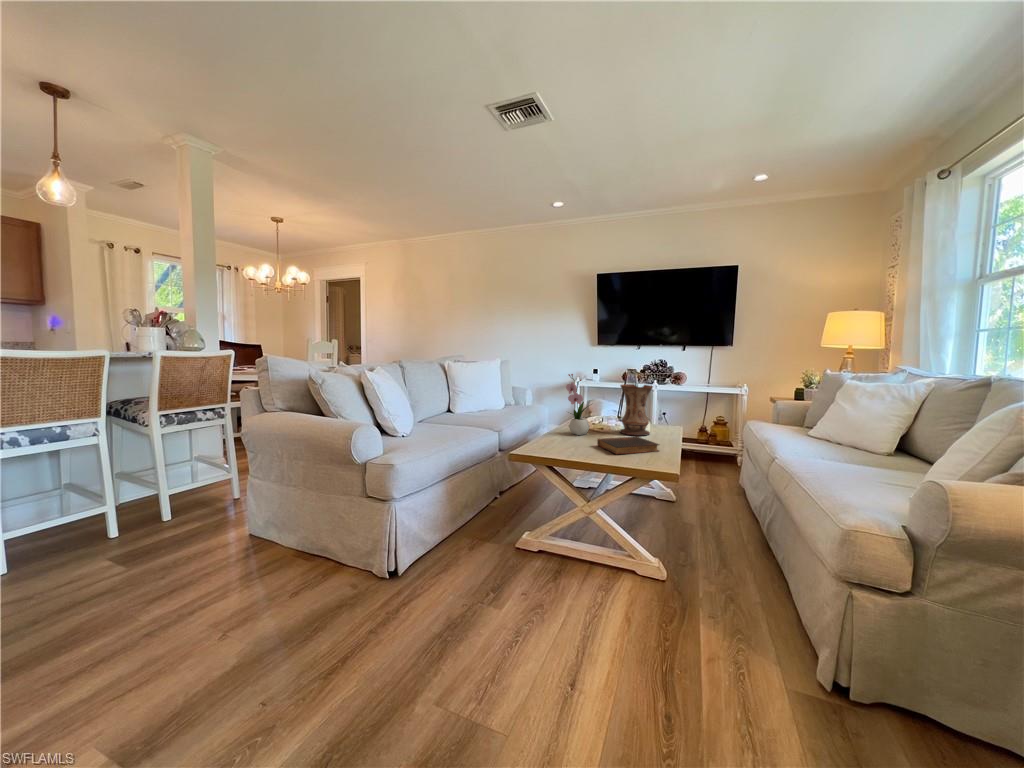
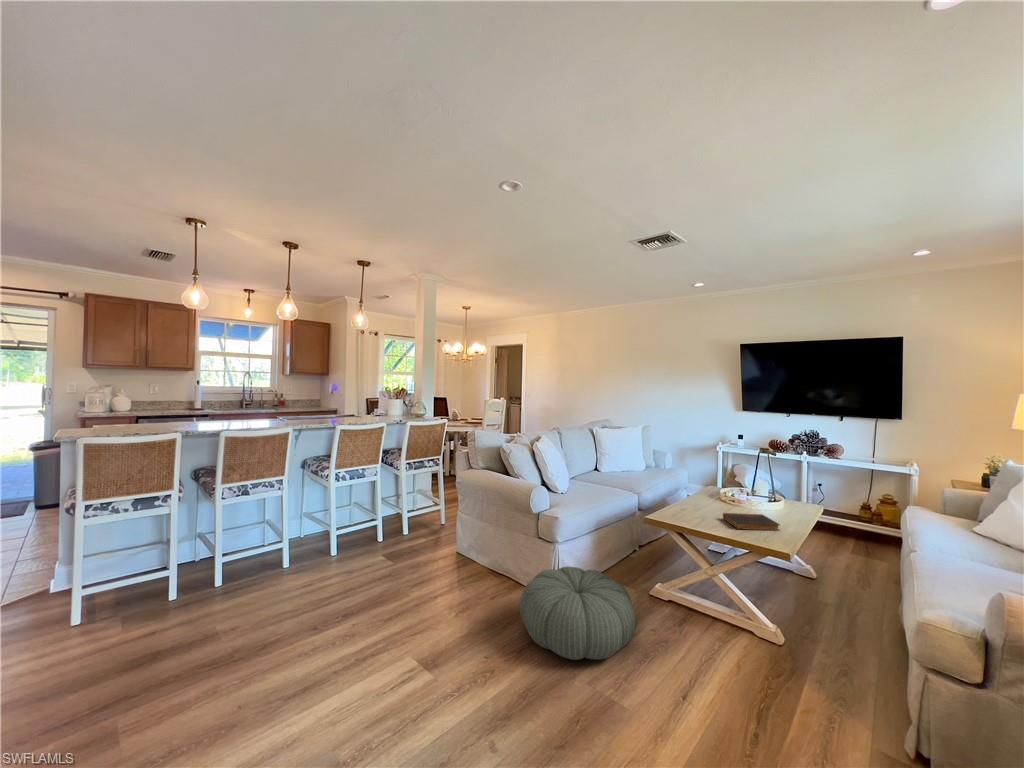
flower arrangement: present [566,374,590,435] -> none [697,453,722,507]
vase: present [620,384,653,436] -> none [749,464,782,513]
pouf: none [325,530,502,675] -> present [520,567,636,660]

